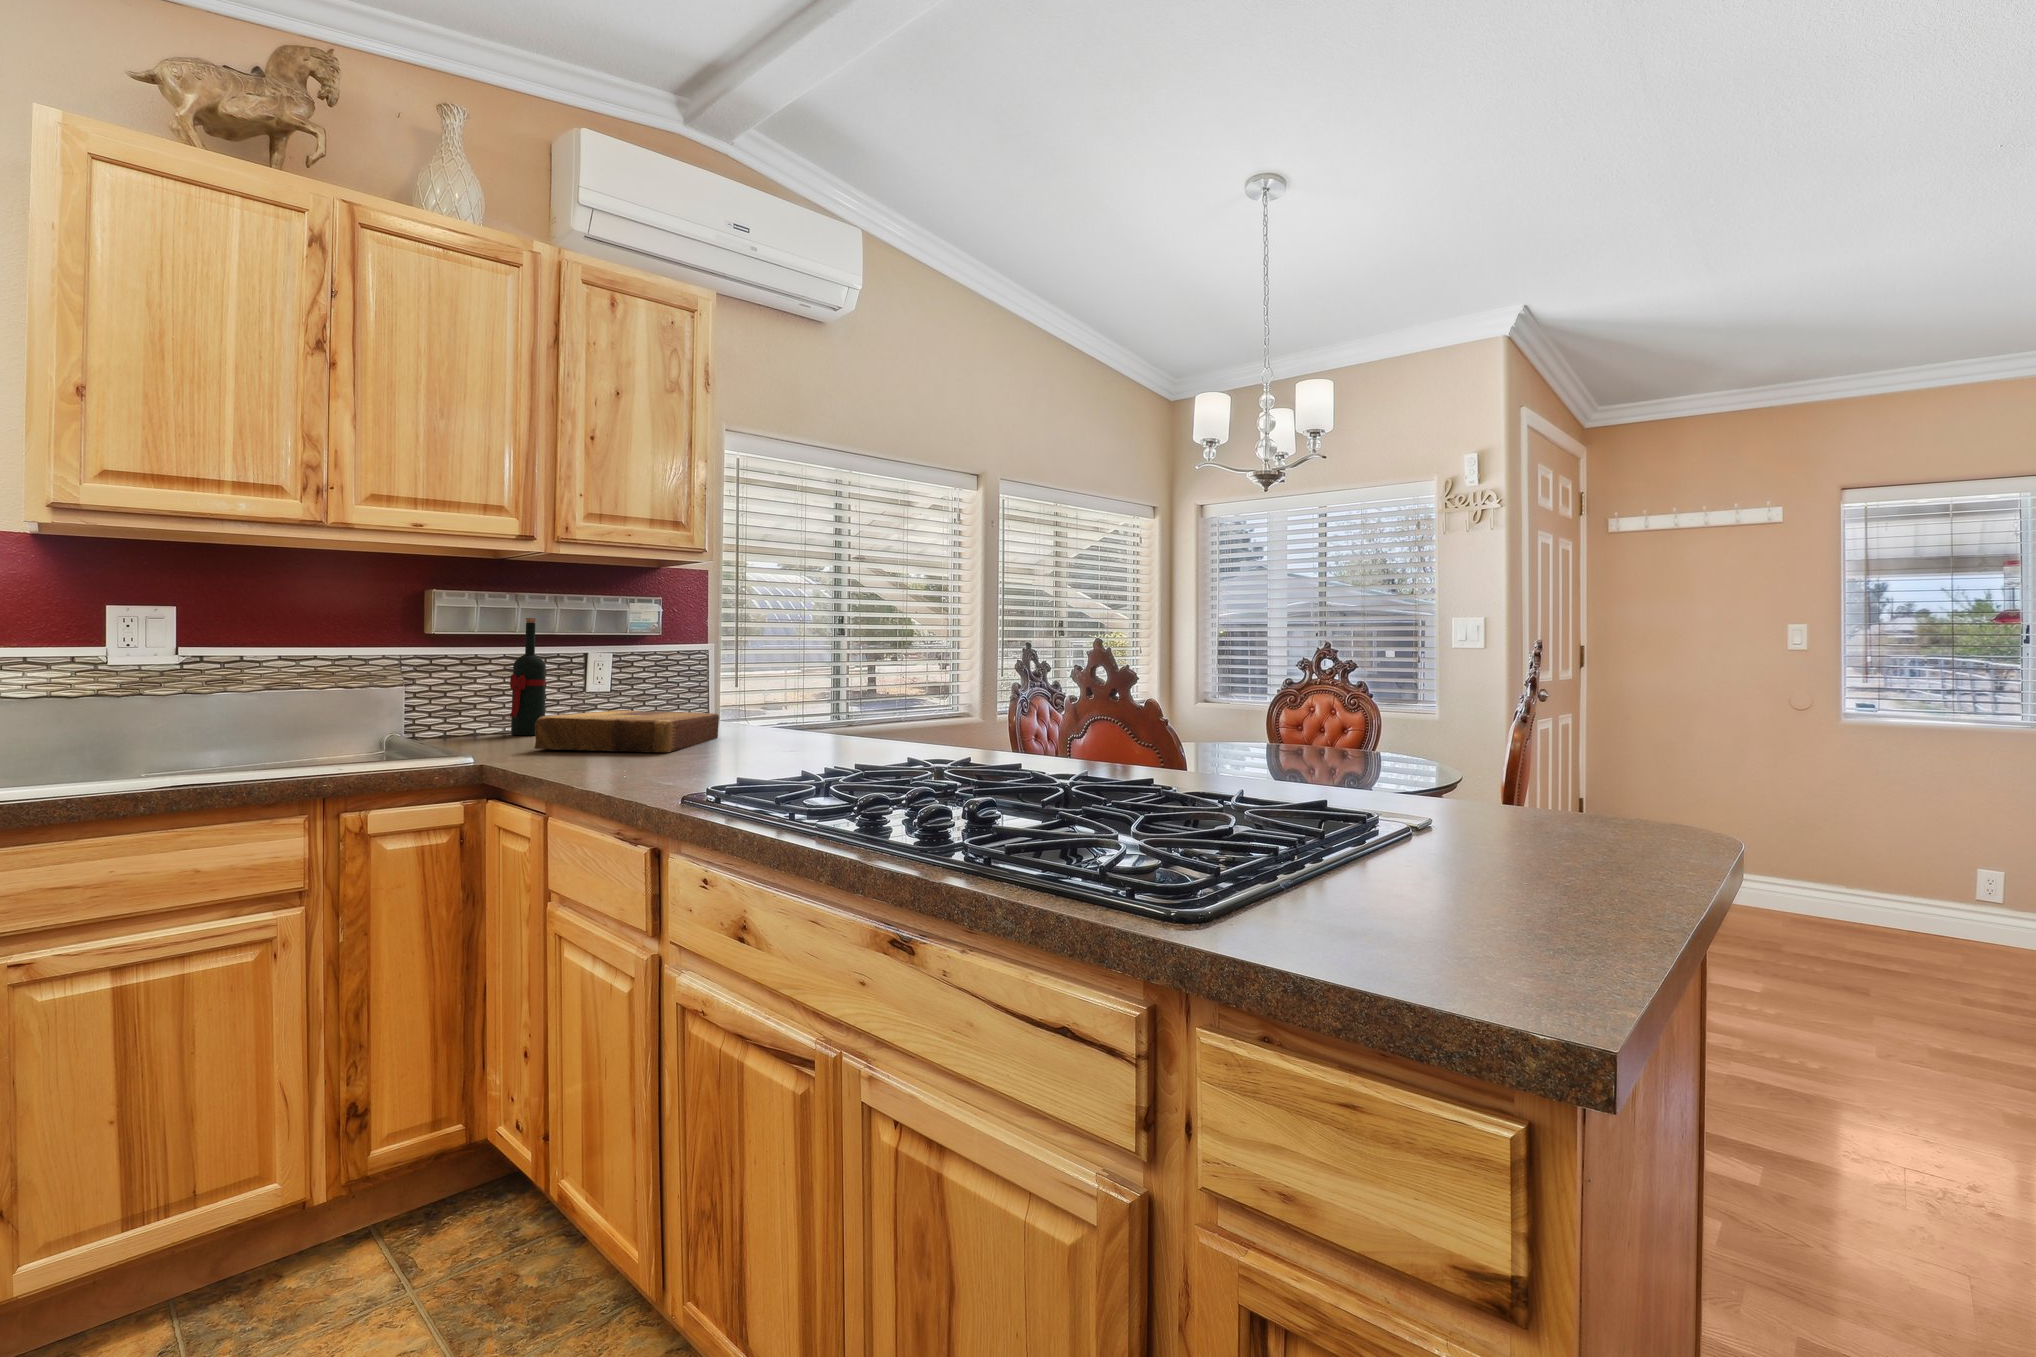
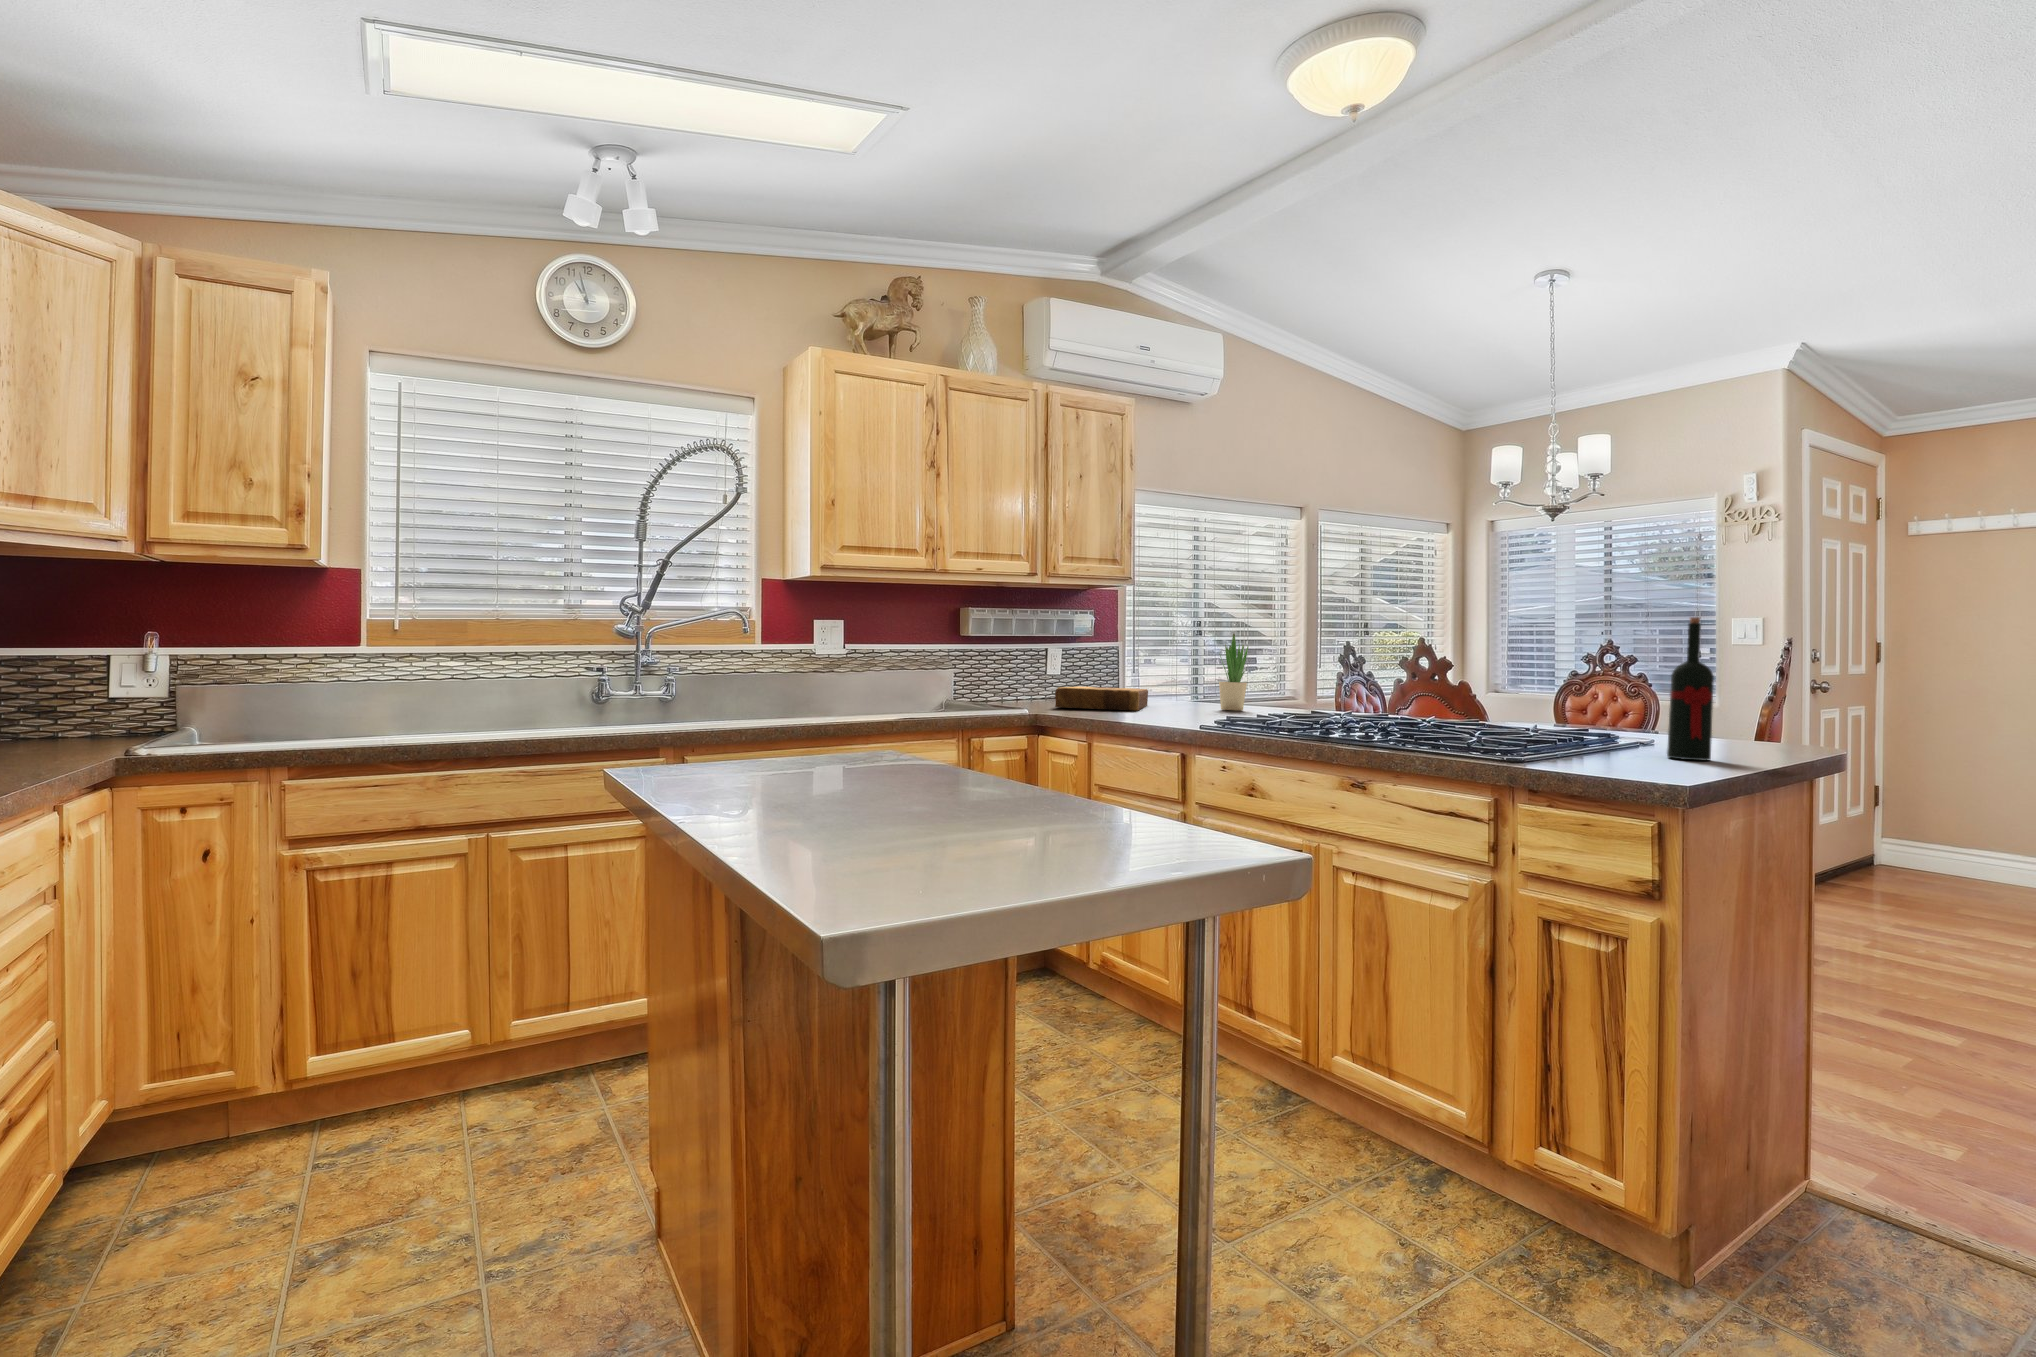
wine bottle: present [510,618,546,735] -> present [1667,617,1714,761]
potted plant: none [809,629,856,747] -> present [1219,633,1248,710]

